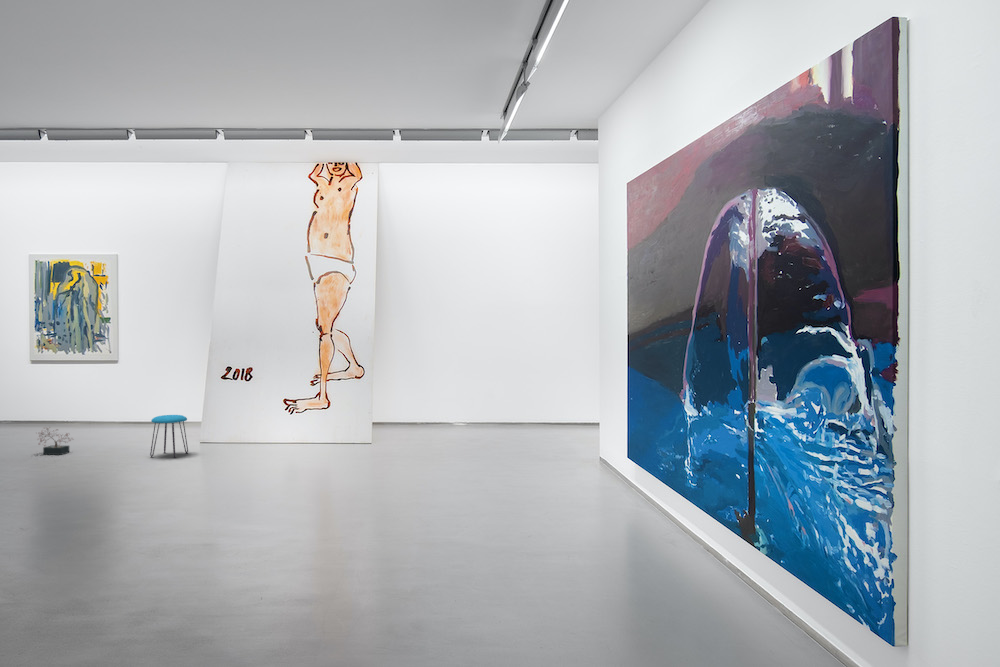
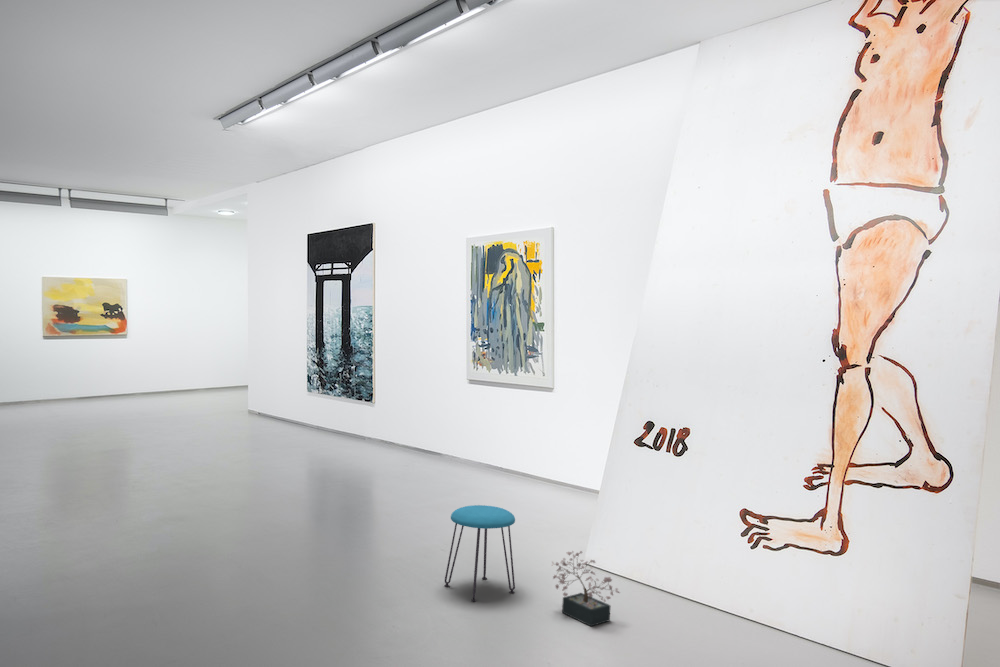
decorative plant: present [39,427,71,455] -> present [553,551,619,626]

